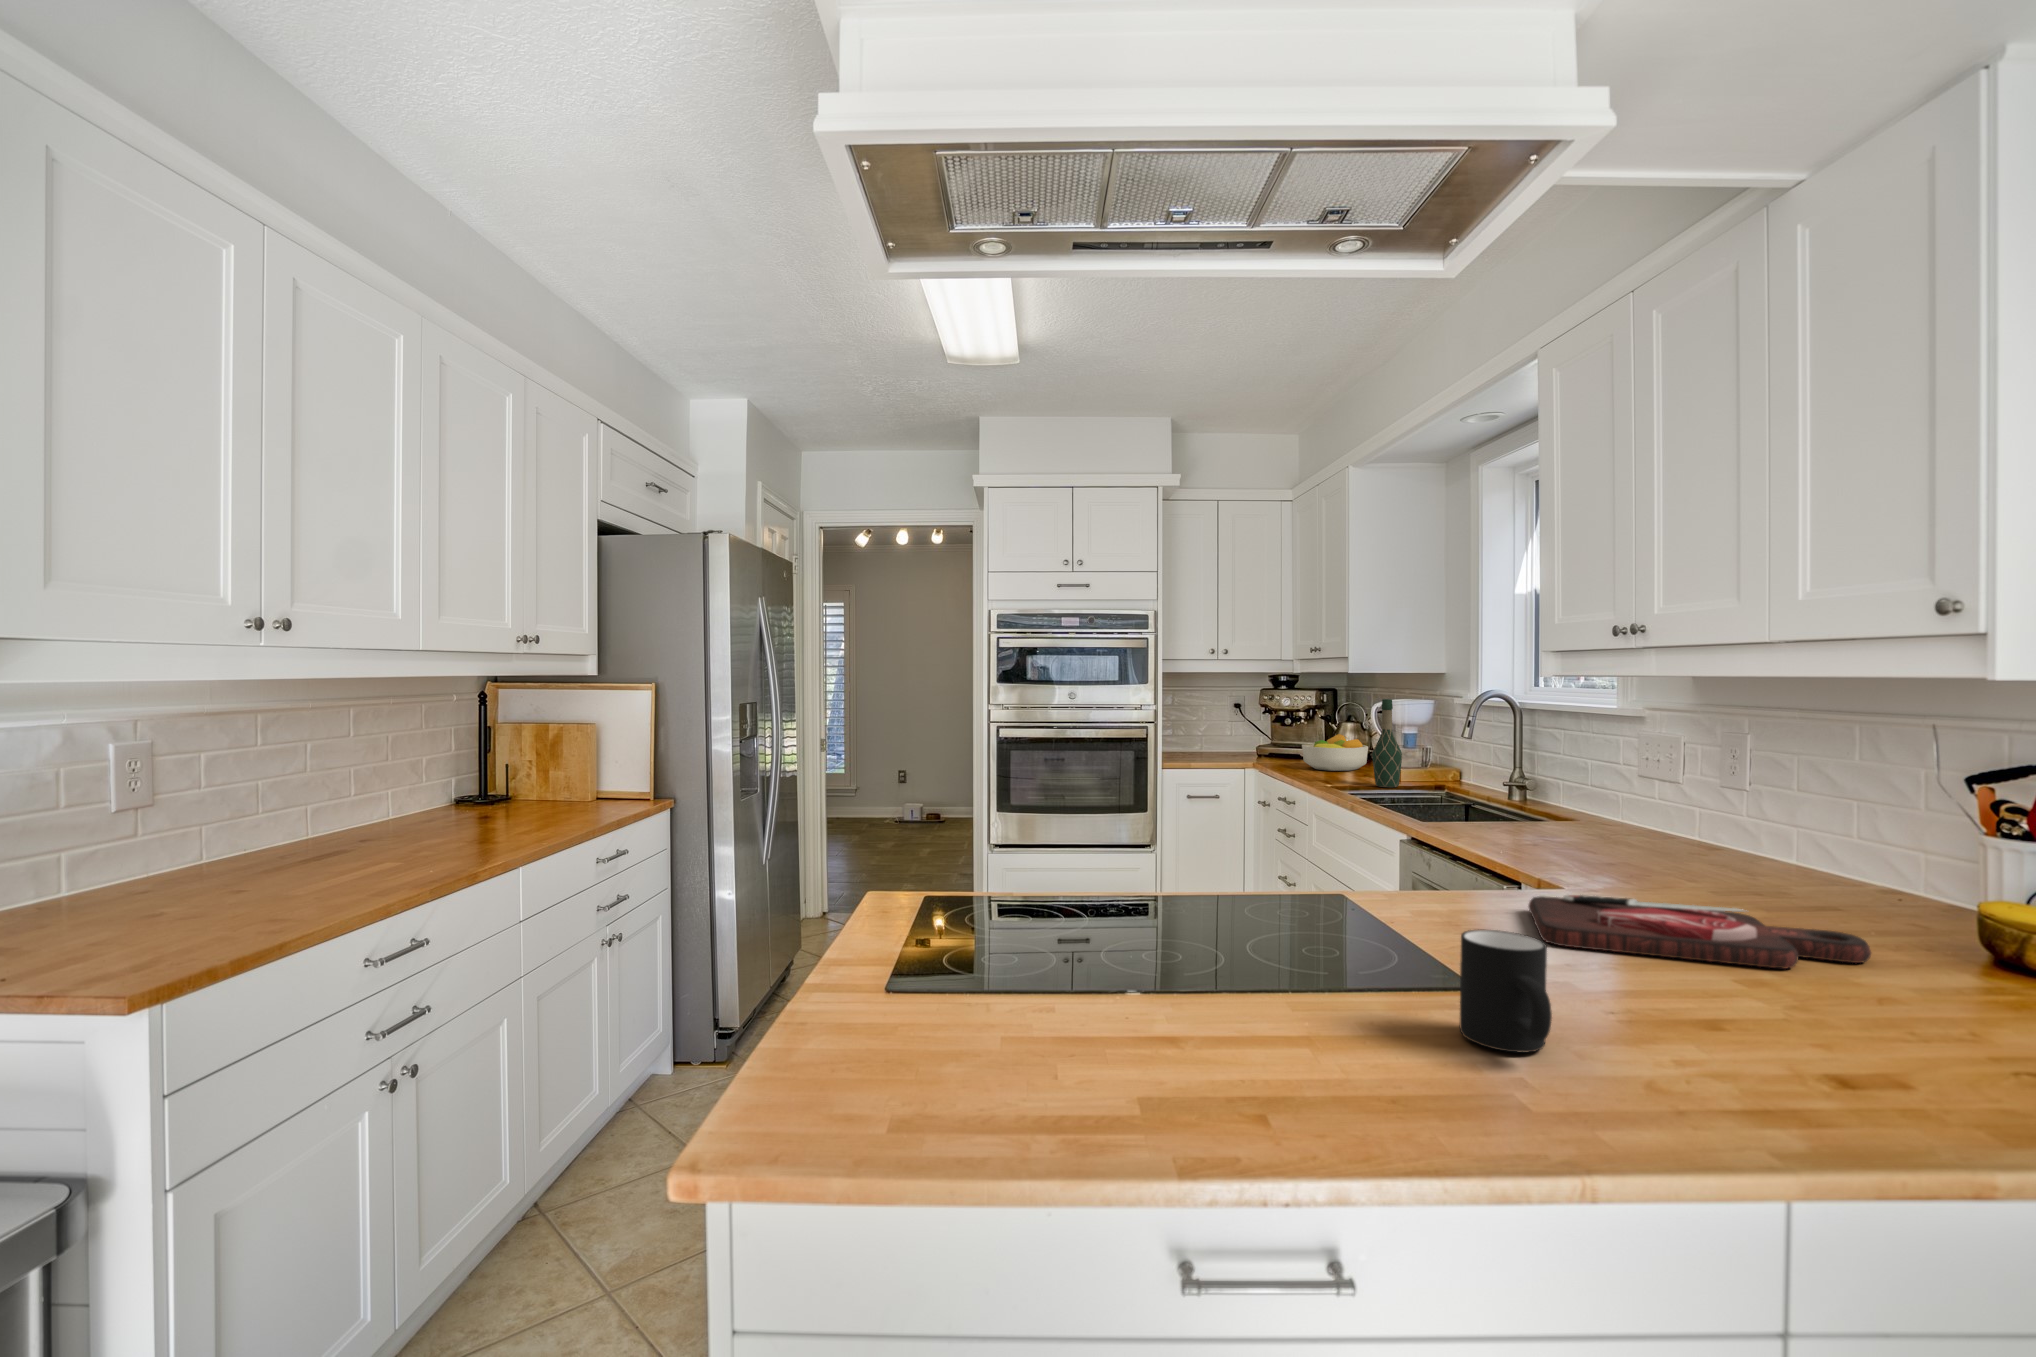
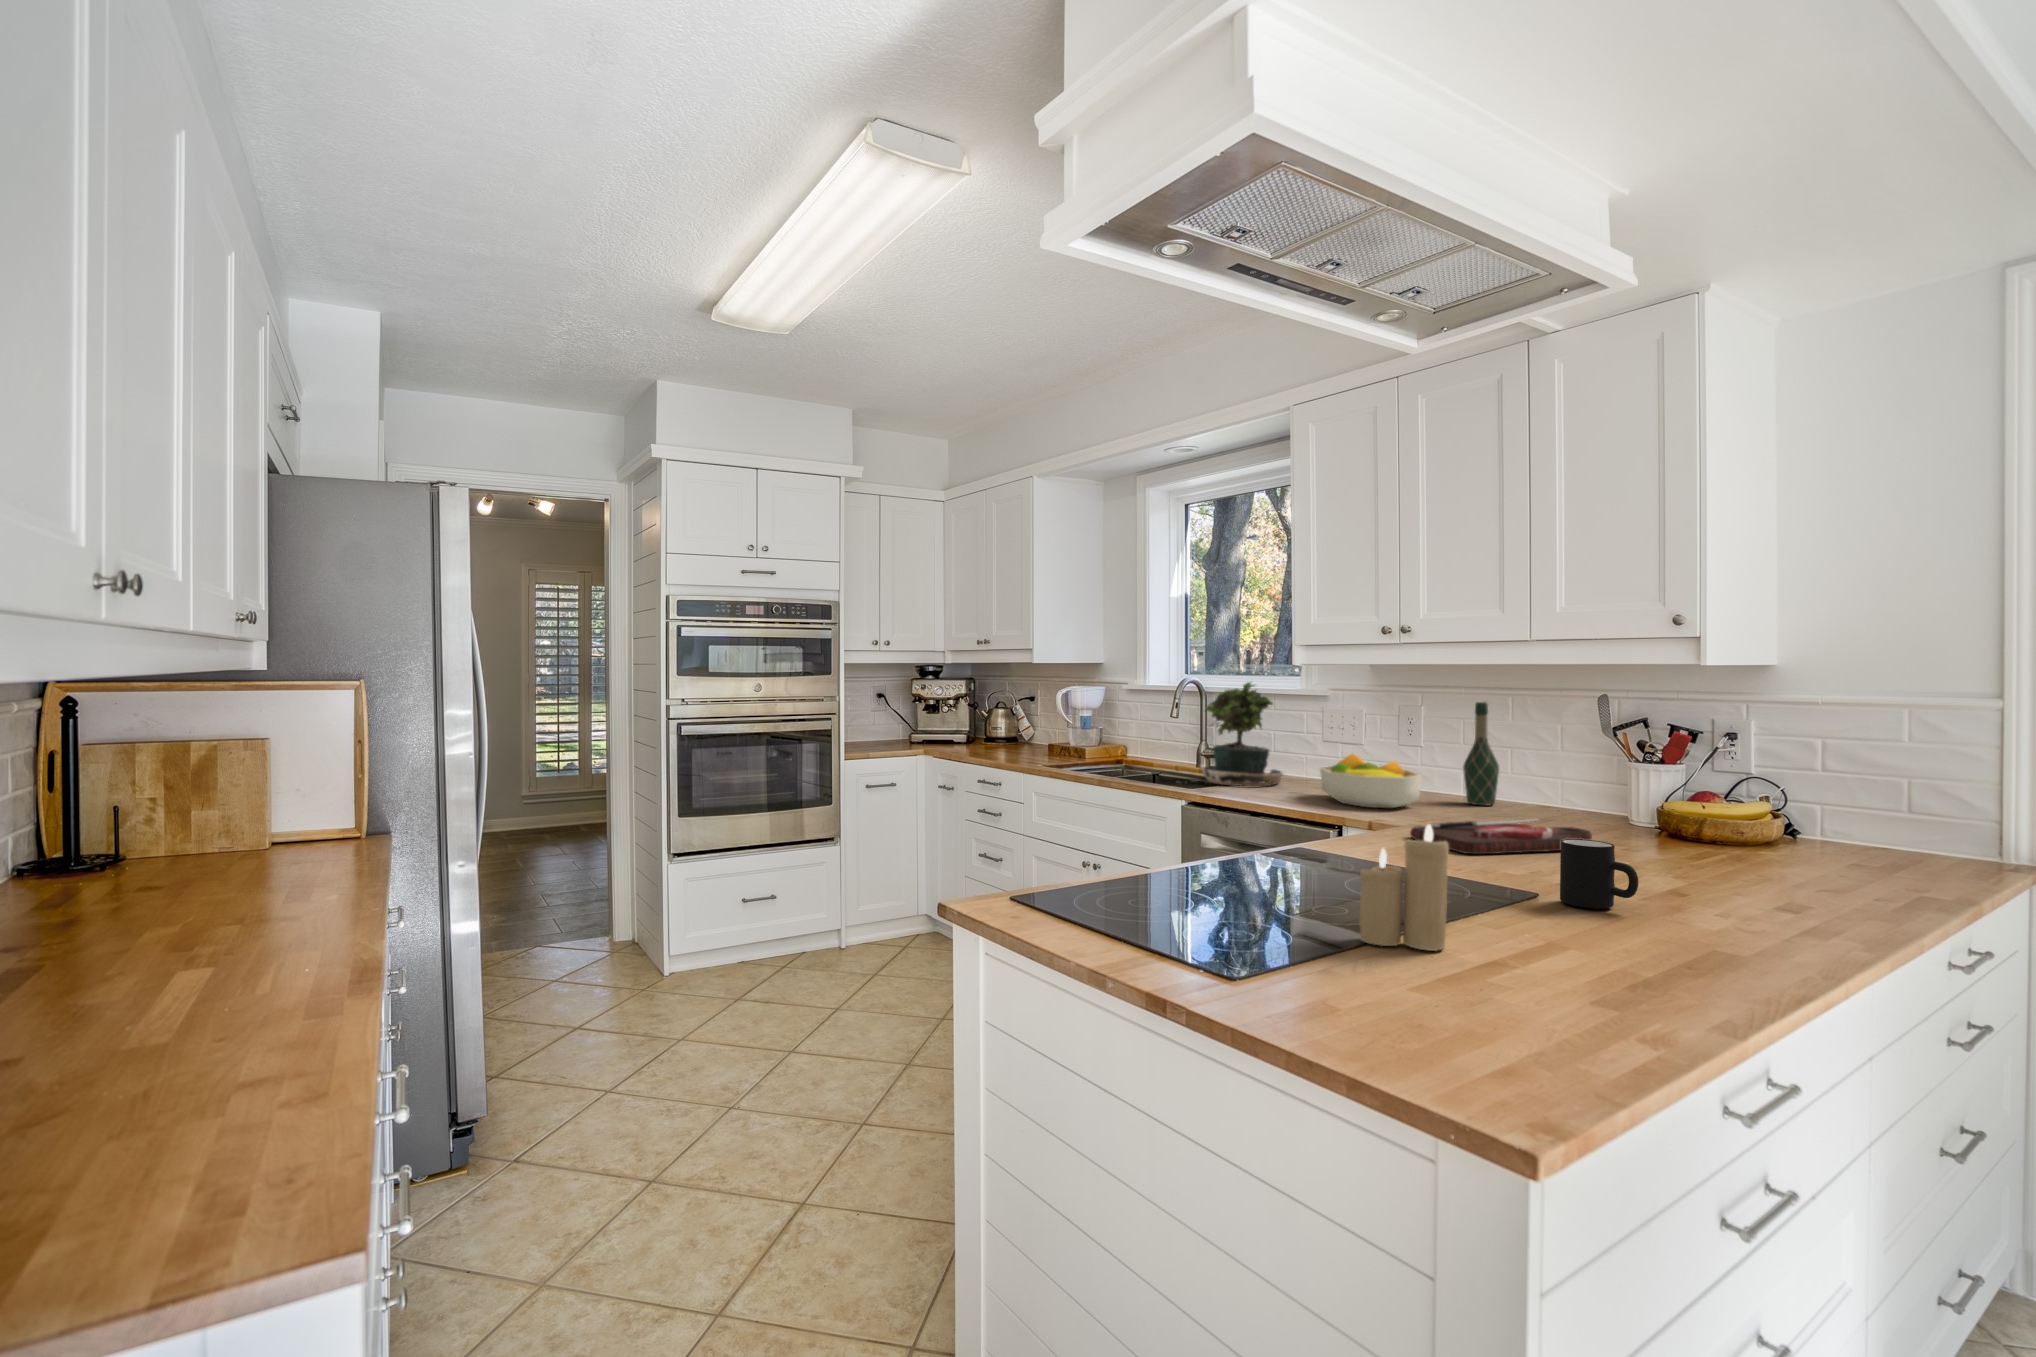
potted plant: none [1423,688,1577,828] -> present [1202,682,1283,786]
wine bottle: present [1372,699,1402,787] -> present [1463,702,1499,806]
fruit bowl: present [1302,734,1368,771] -> present [1320,754,1422,808]
candle: none [1005,866,1096,1040] -> present [1359,825,1449,951]

